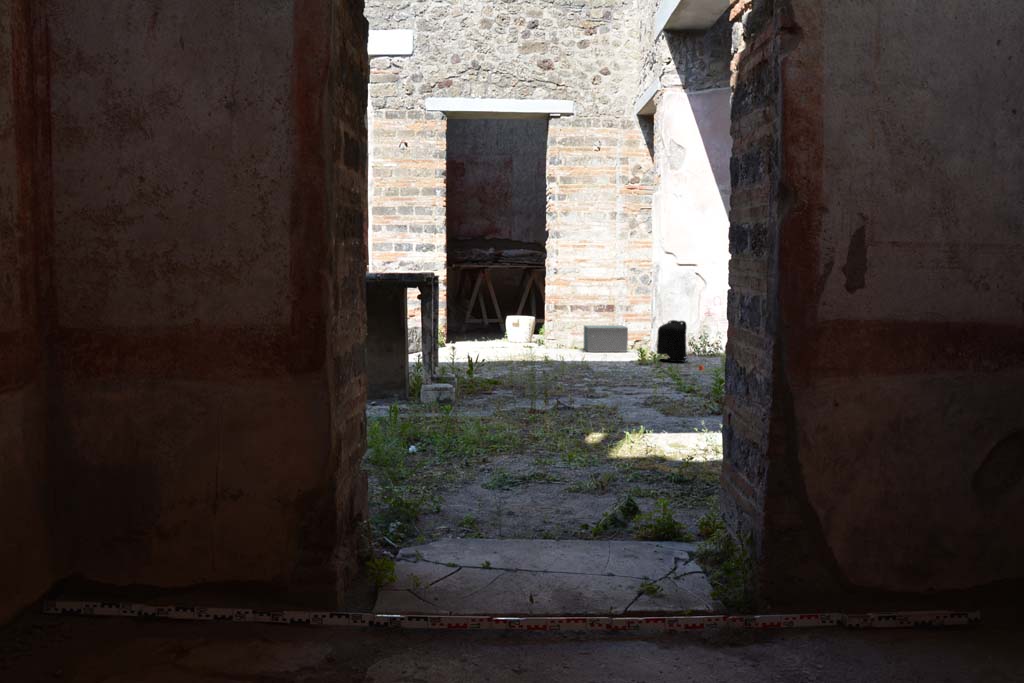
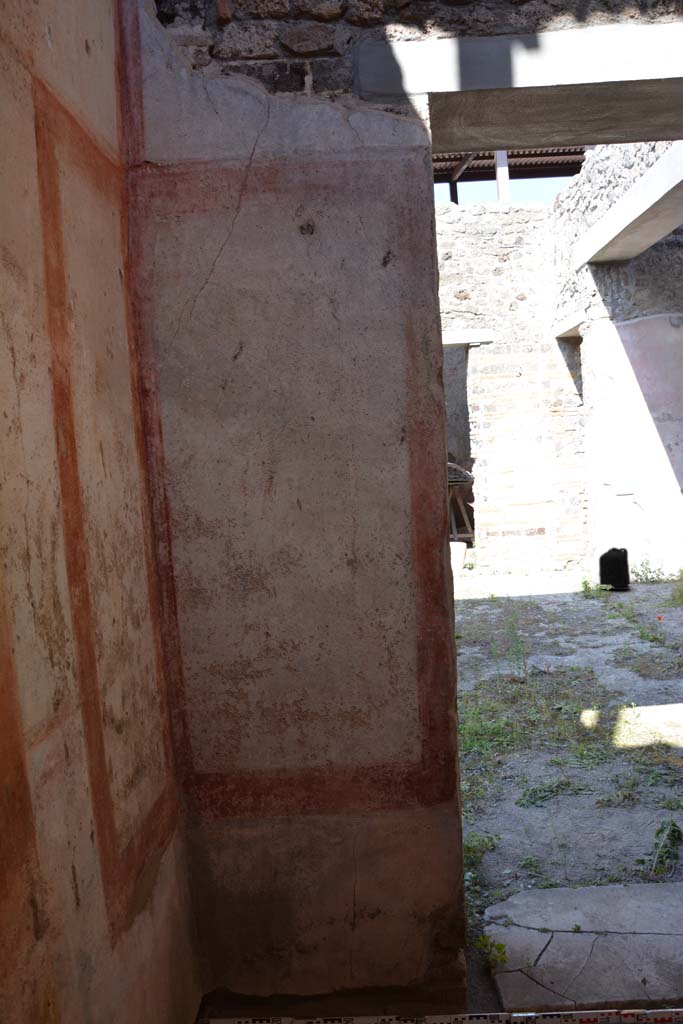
storage box: present [584,325,628,352] -> none [517,548,564,579]

